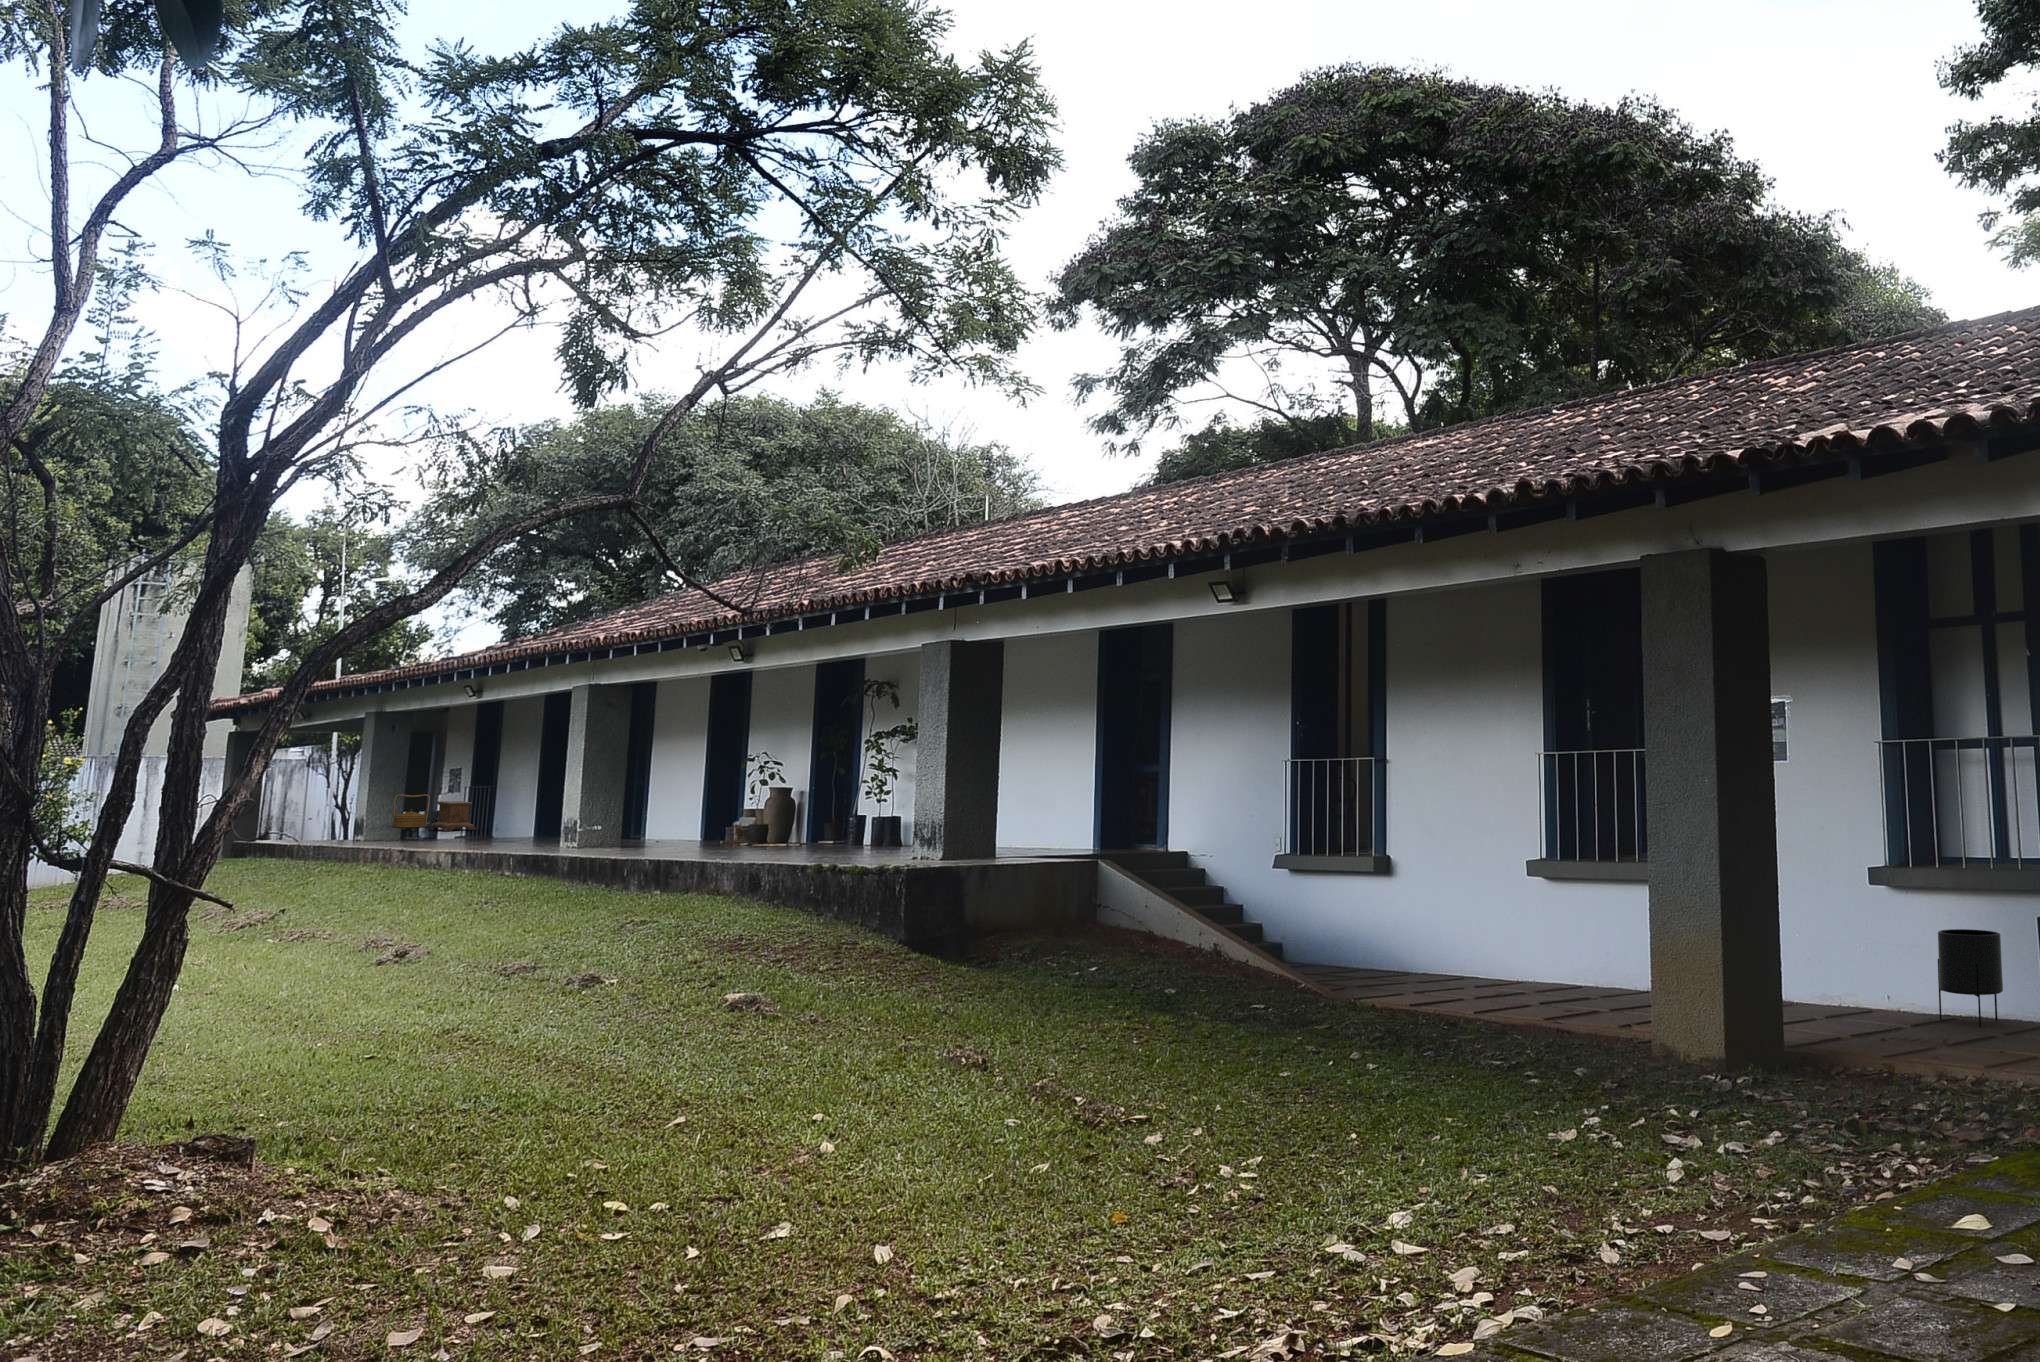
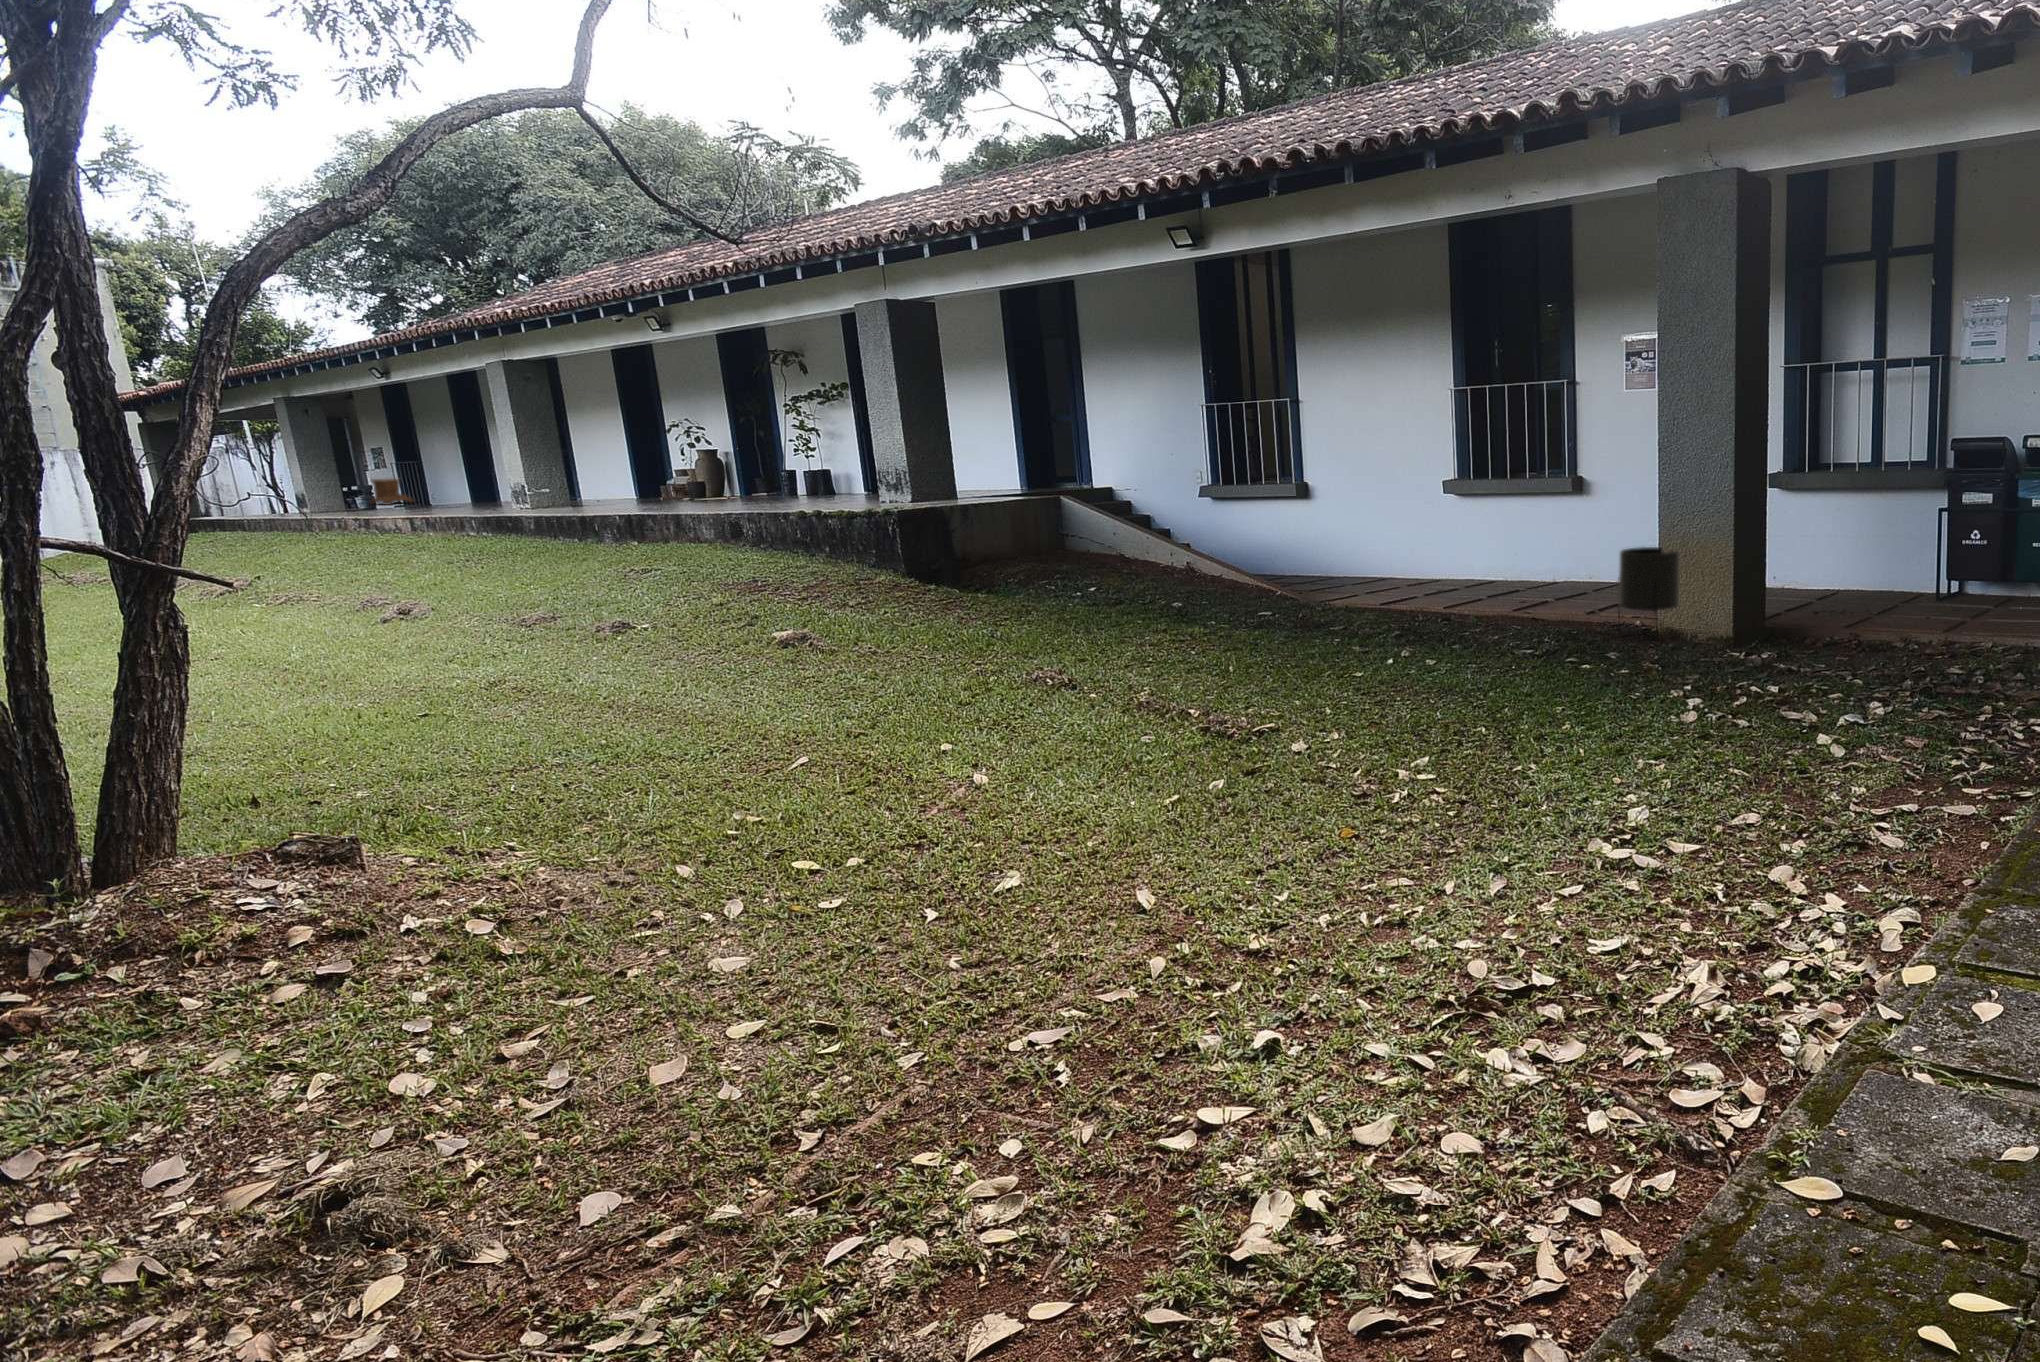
woven basket: present [393,795,430,827] -> none [326,474,365,504]
planter: present [1938,929,2003,1027] -> present [1618,547,1680,624]

